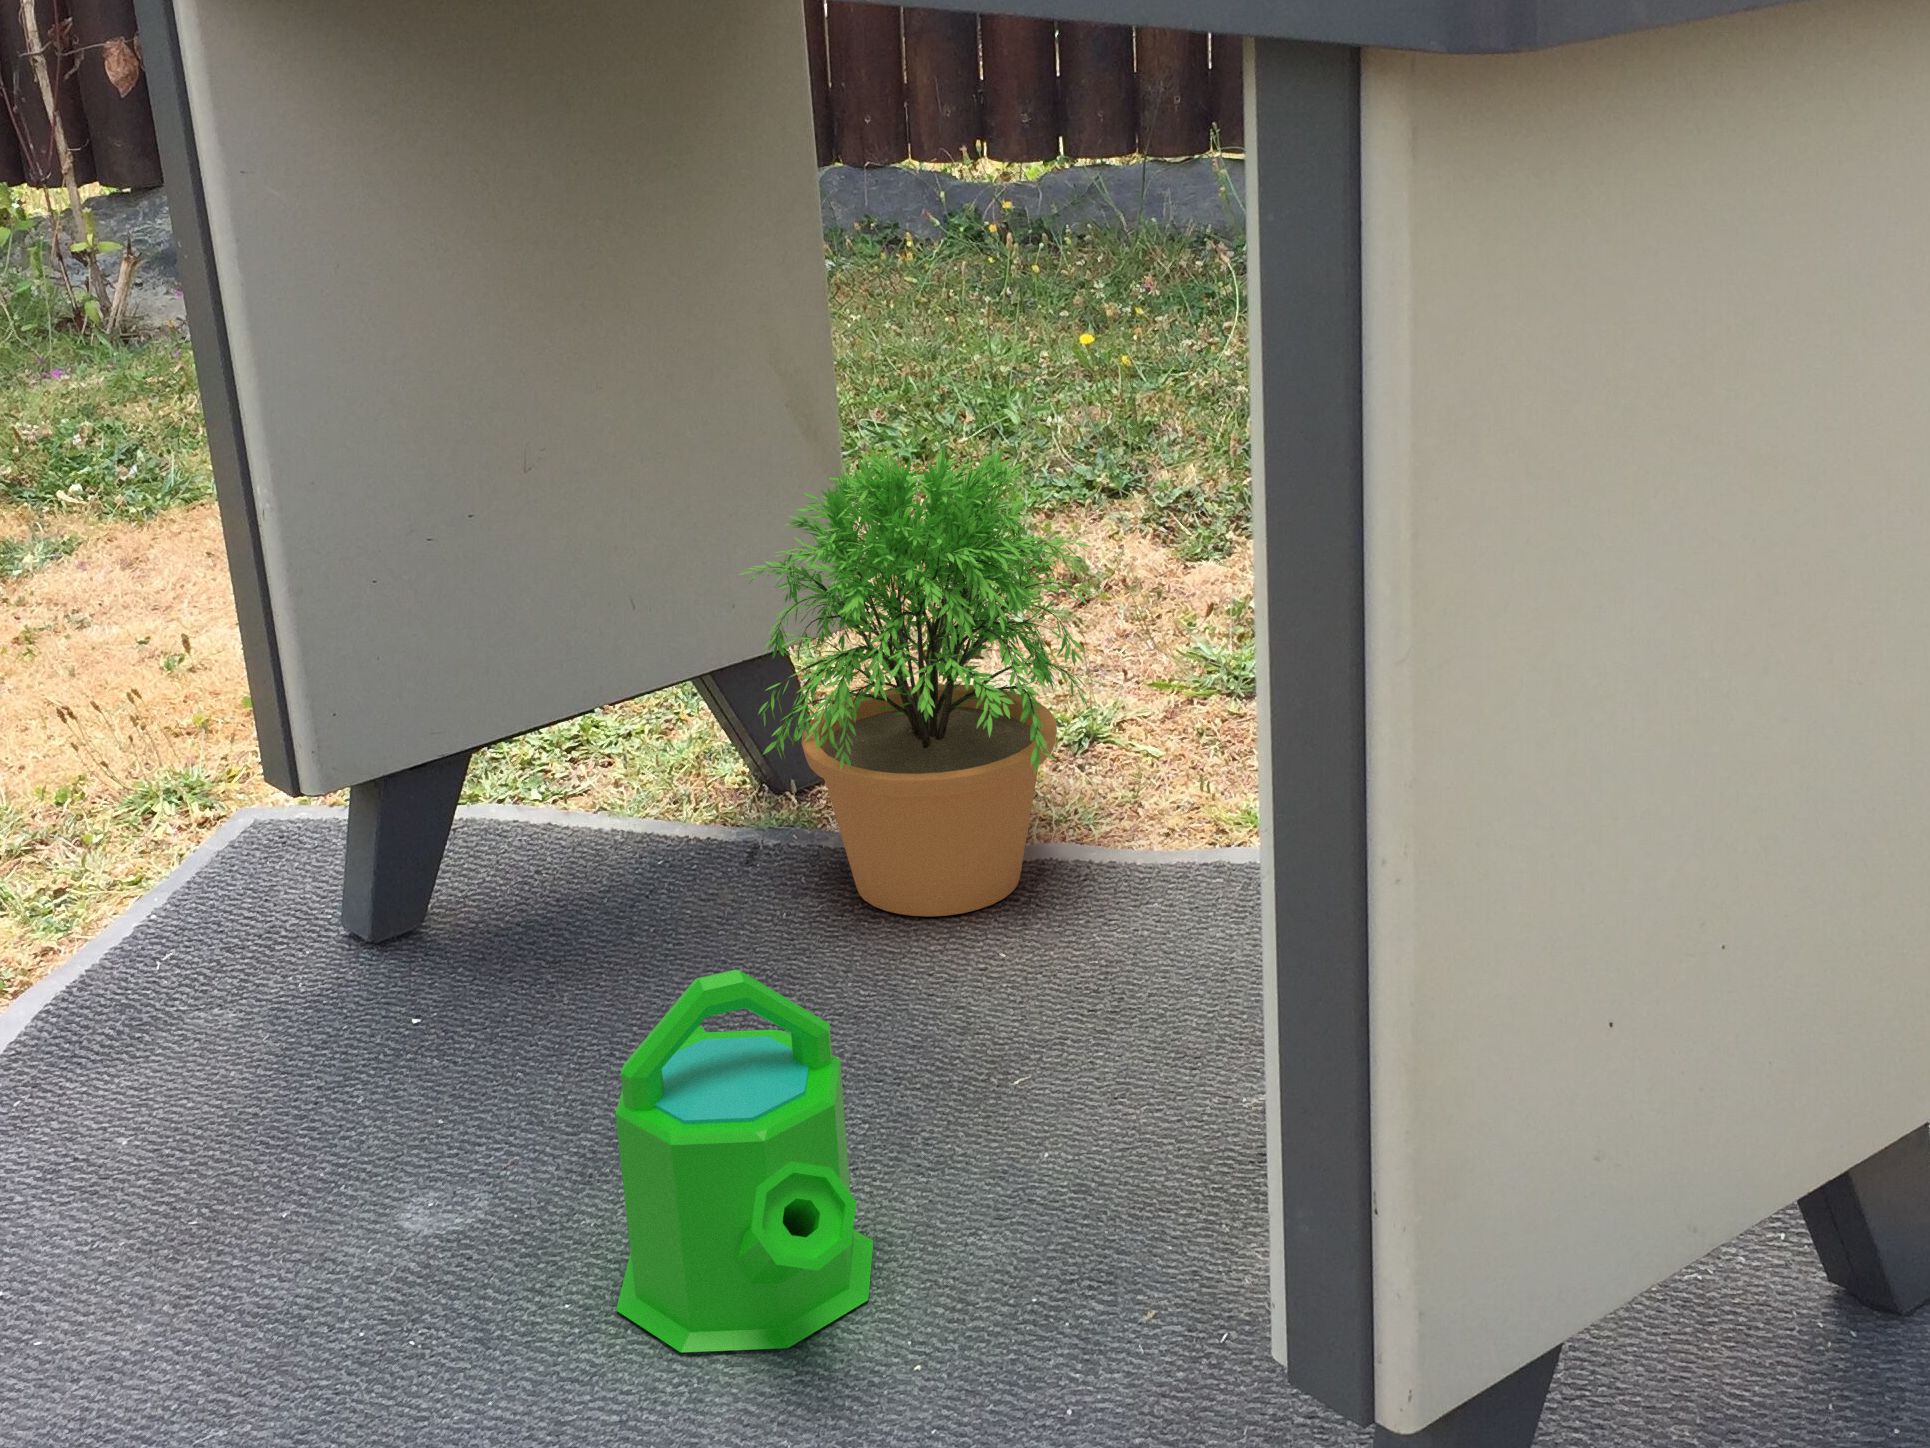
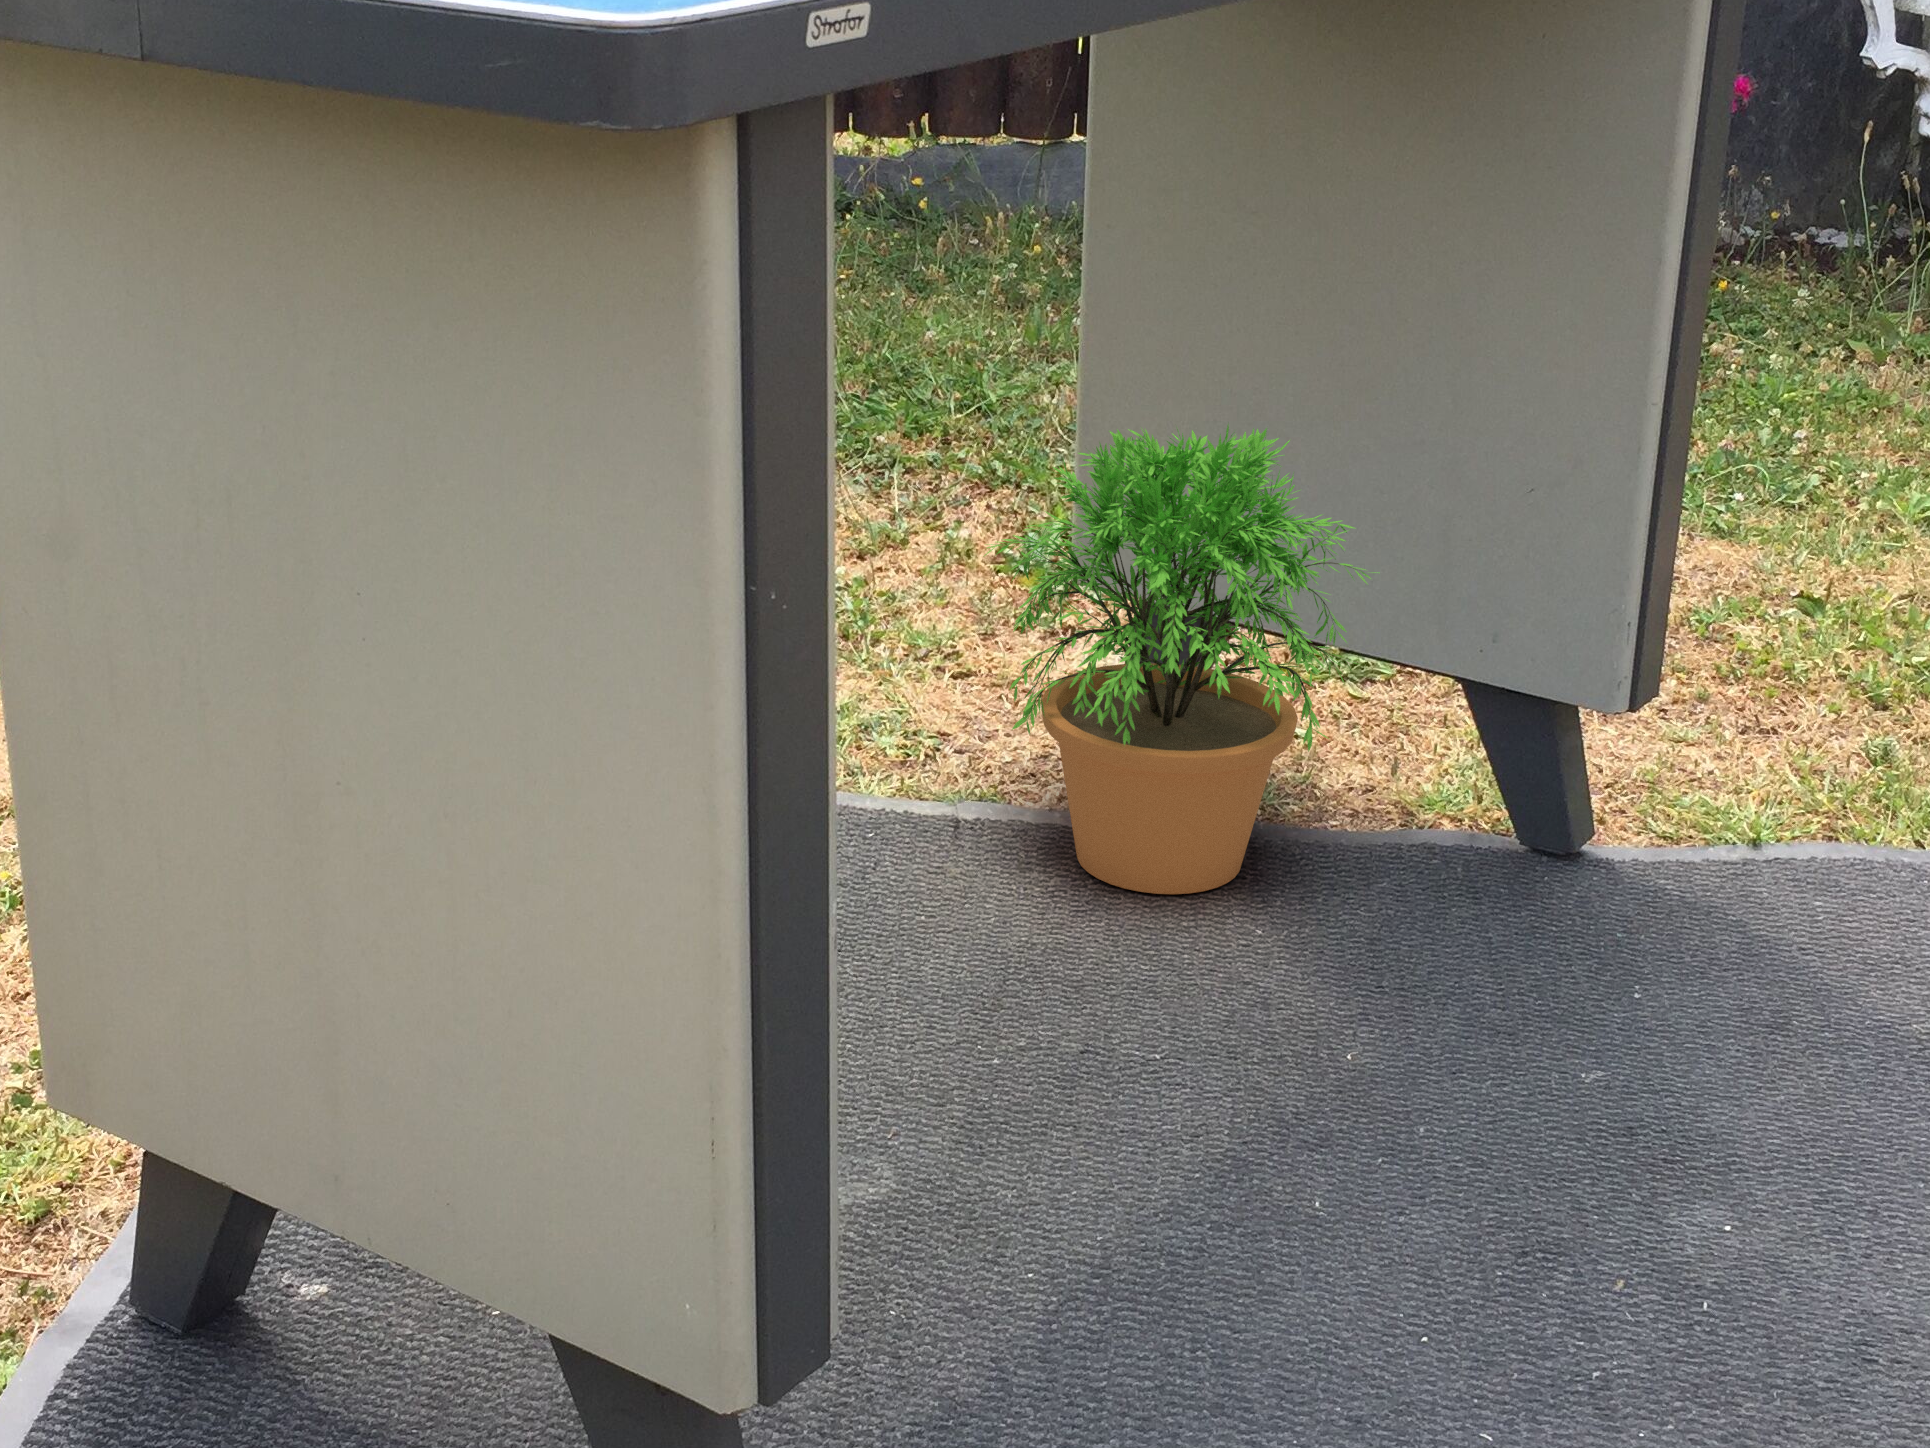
watering can: present [615,970,874,1352] -> none [1064,939,1409,1322]

